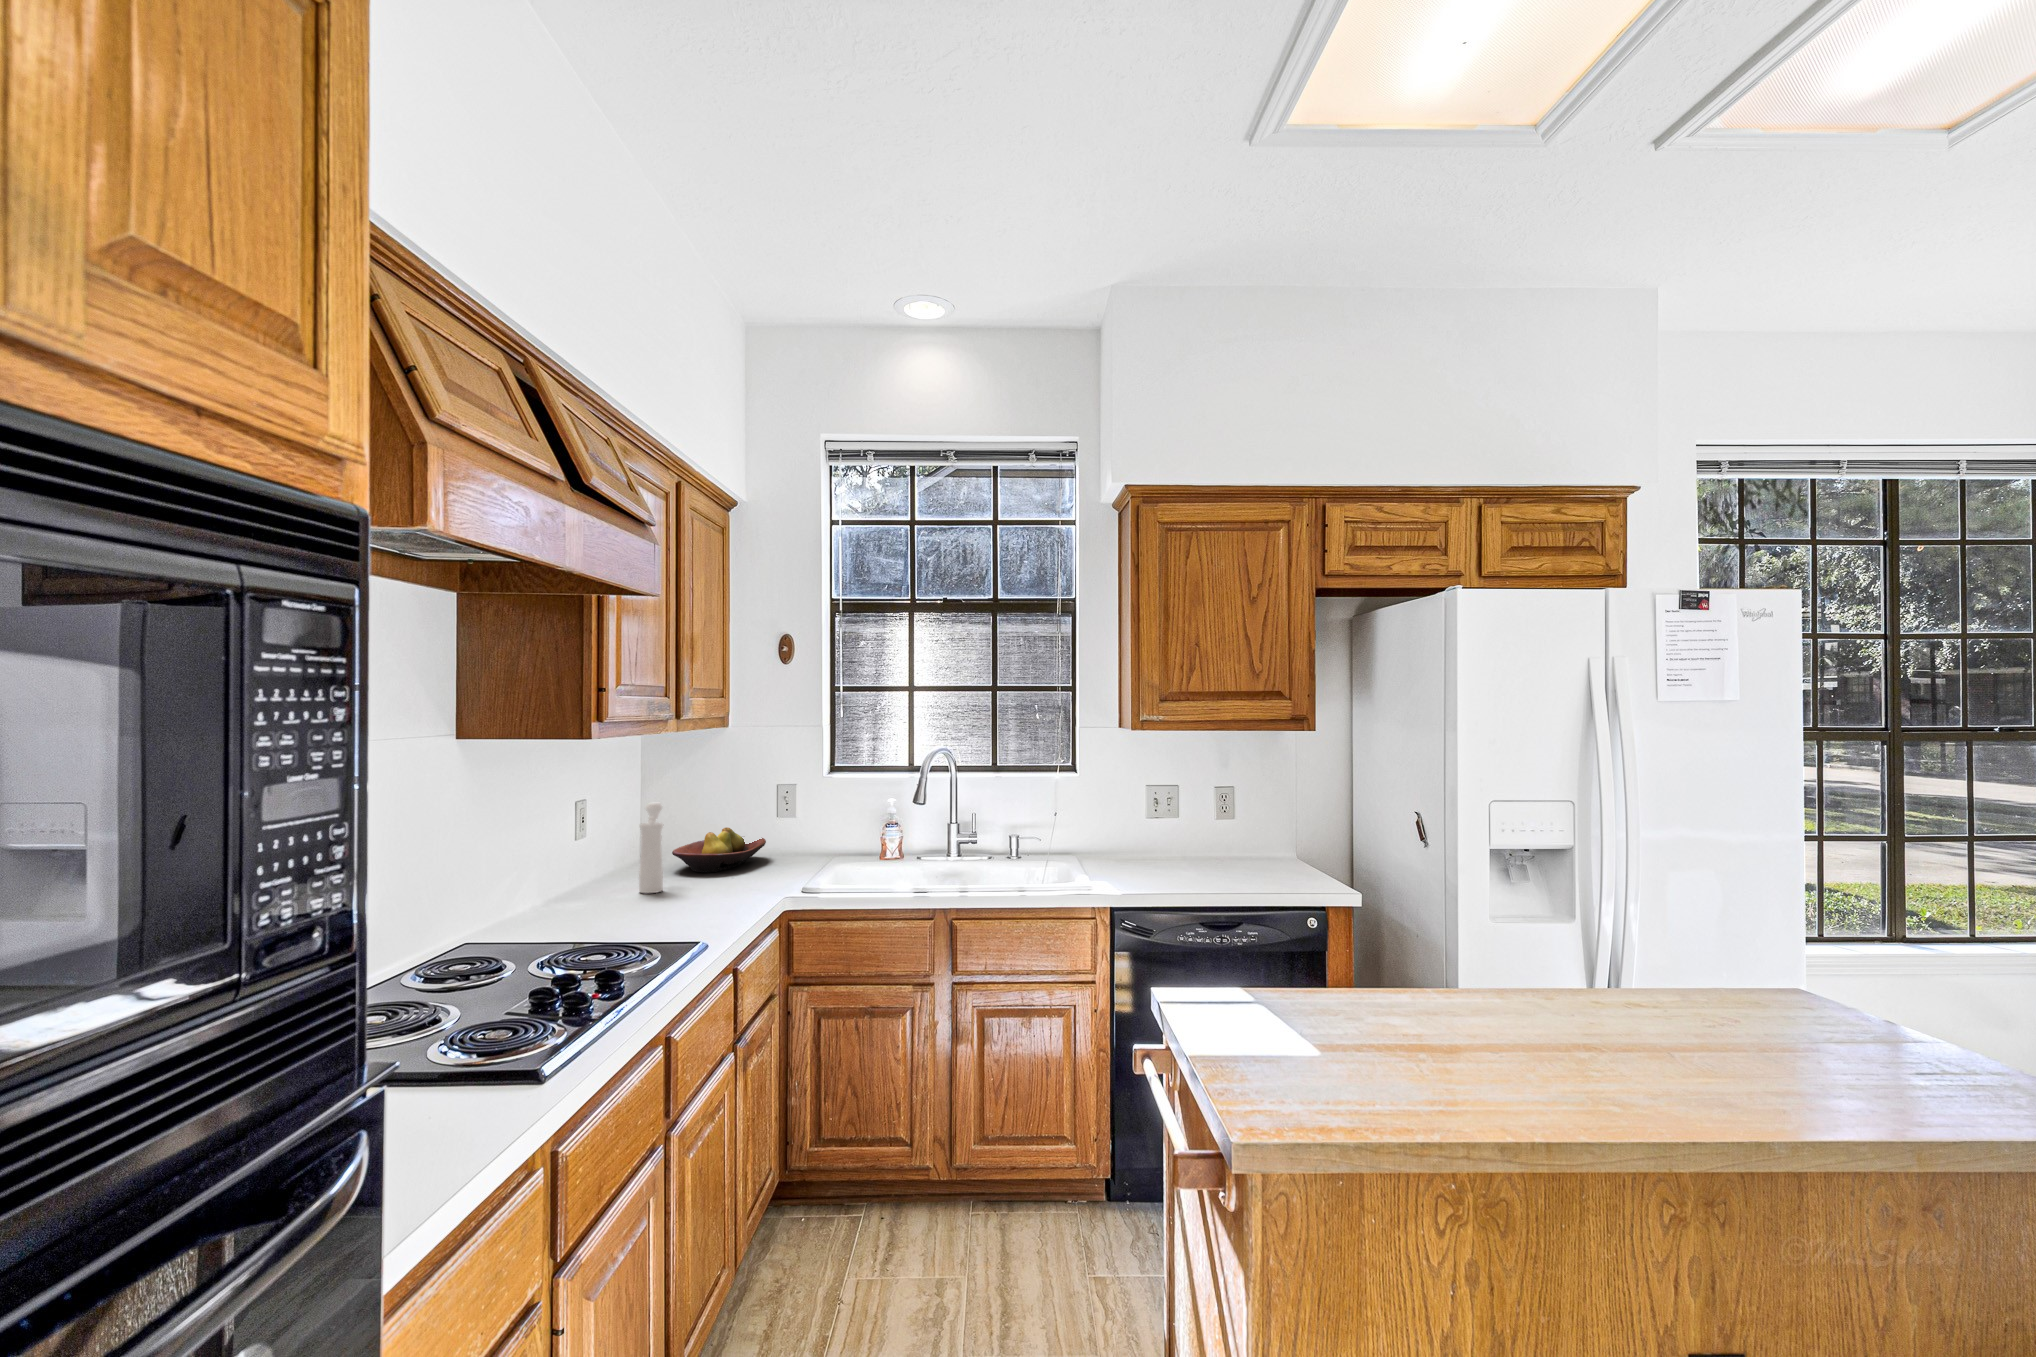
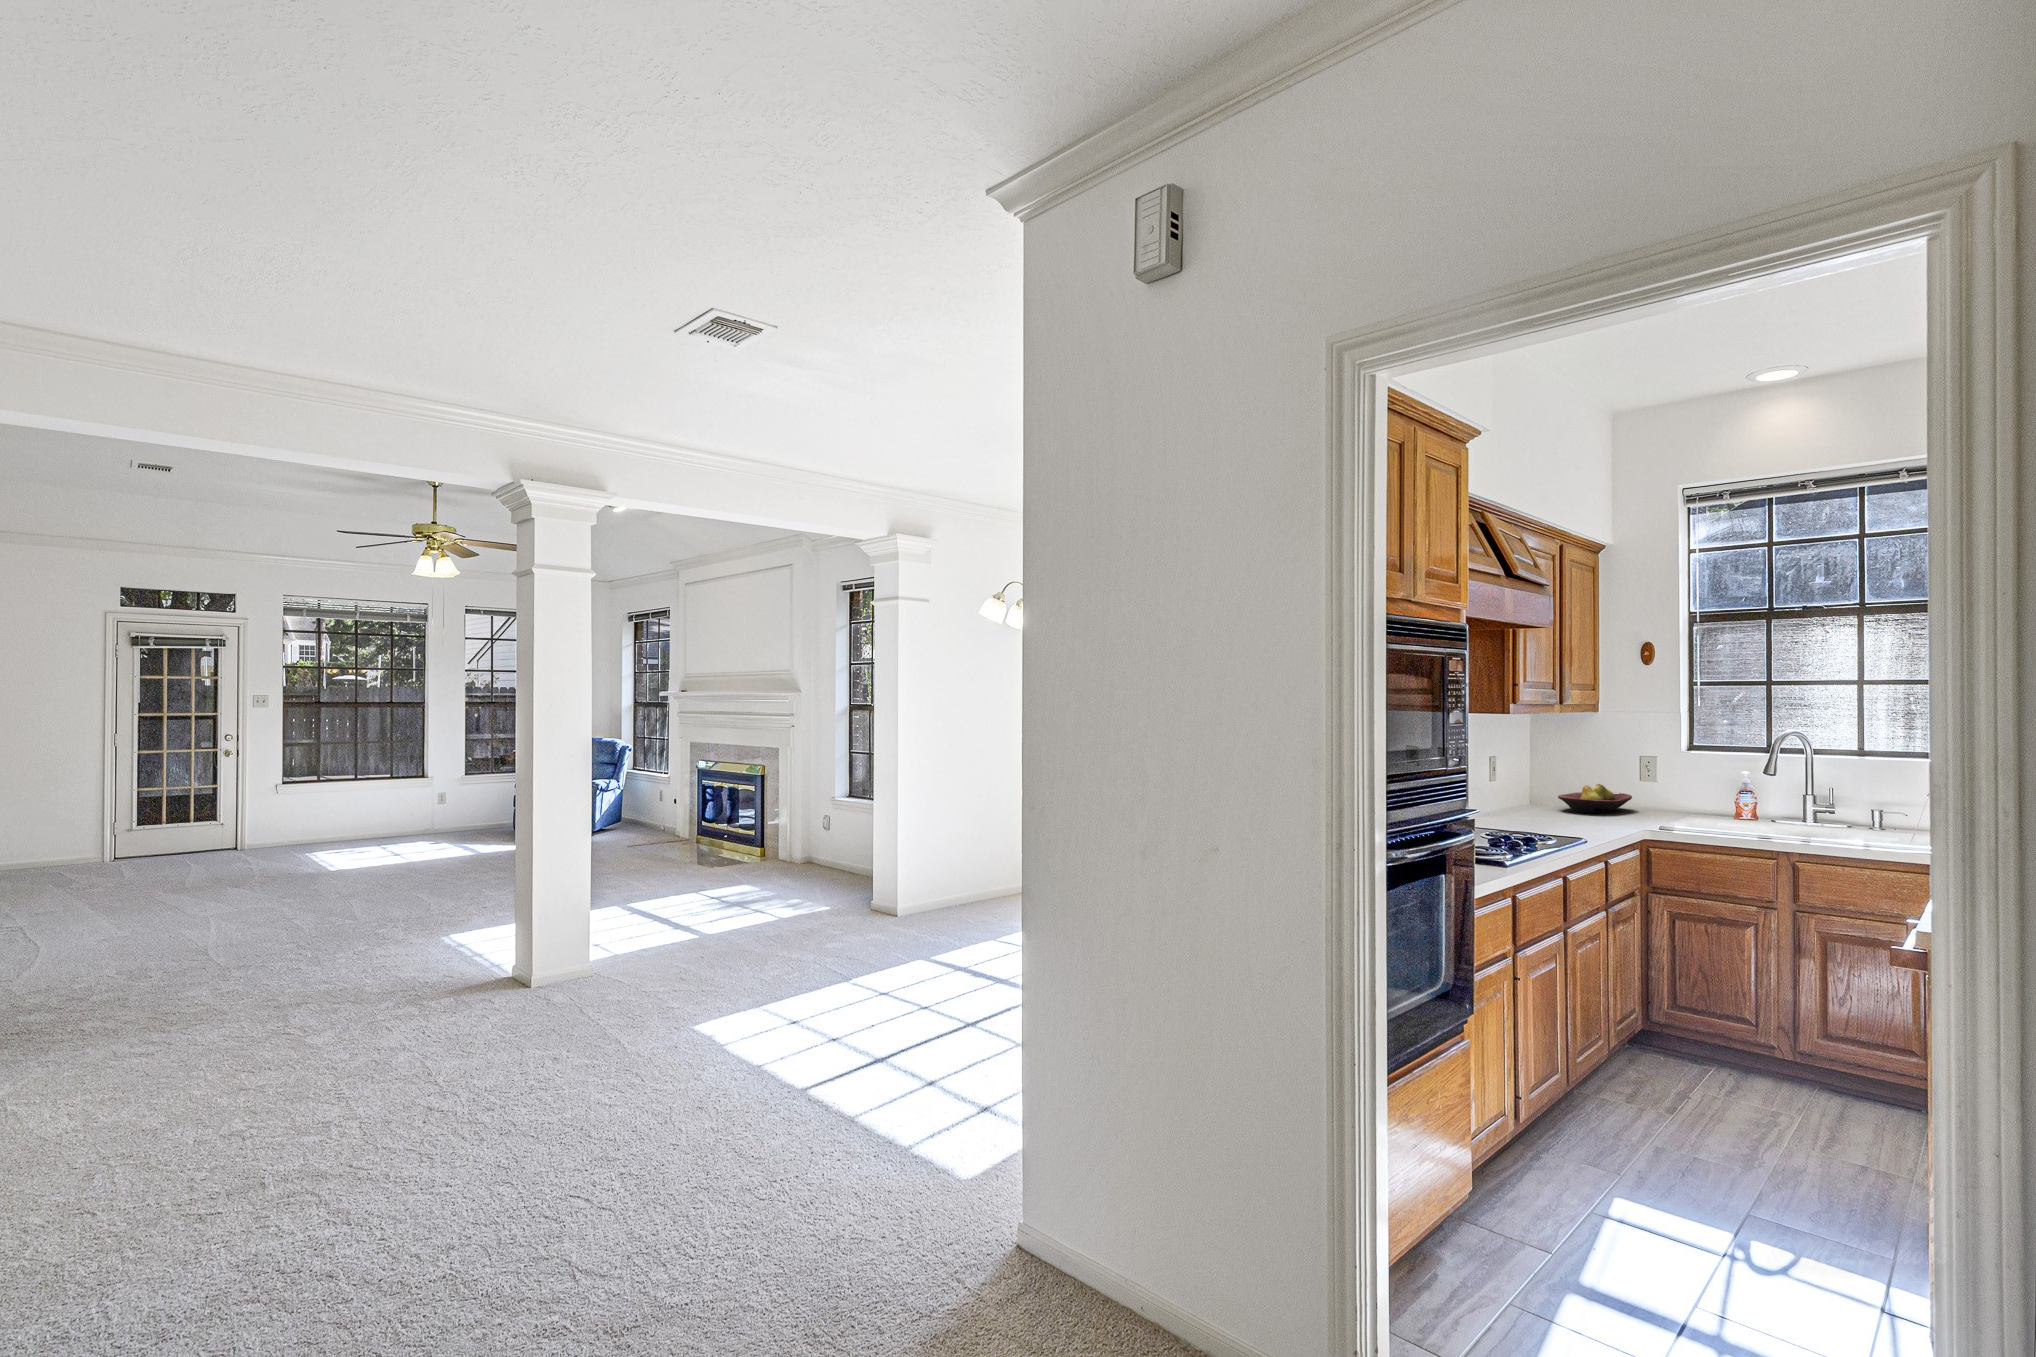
pepper mill: present [639,803,663,893] -> none [1536,760,1554,818]

